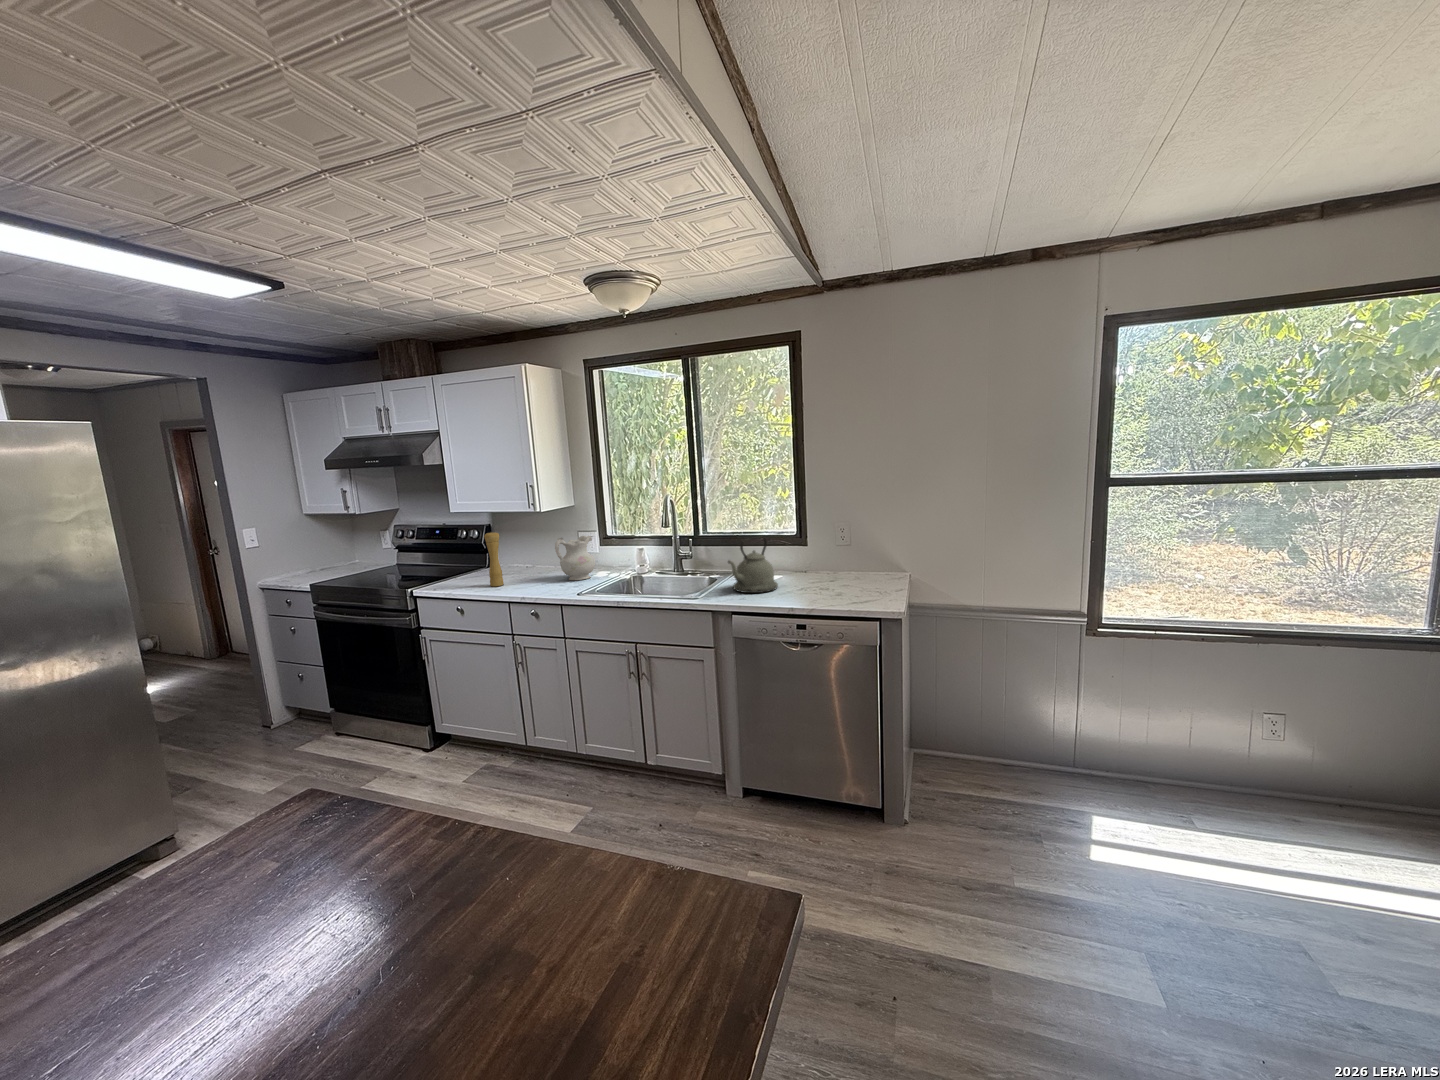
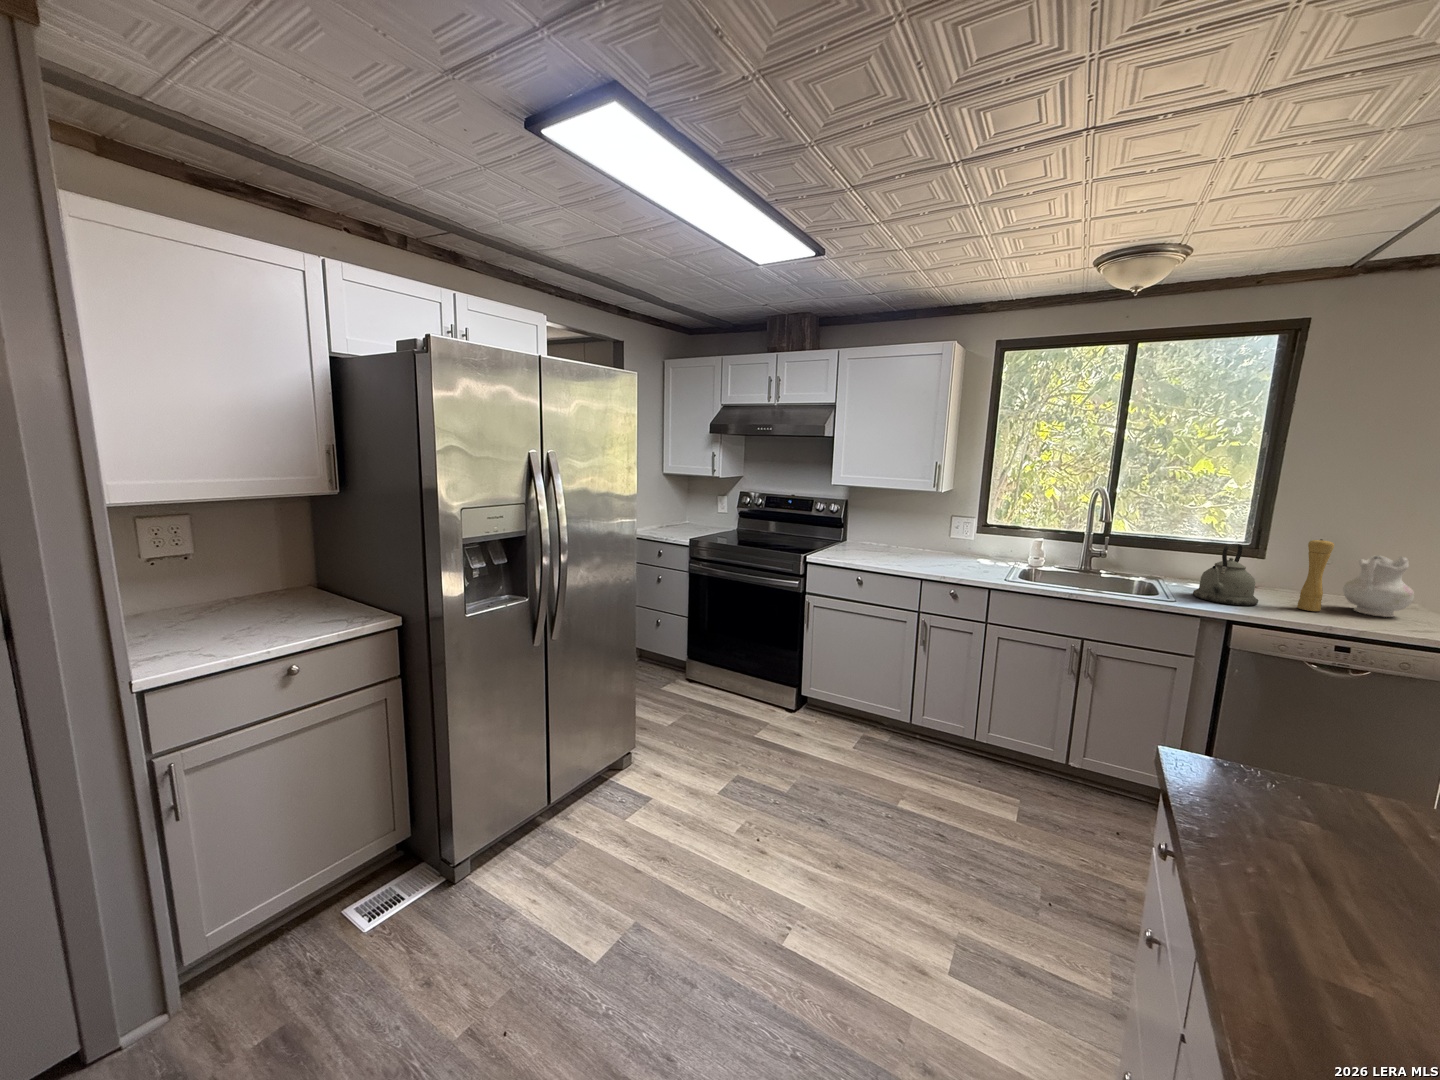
pepper mill: present [484,532,504,586] -> present [1297,539,1334,611]
ceramic pitcher: present [555,536,595,580] -> present [1343,555,1414,617]

